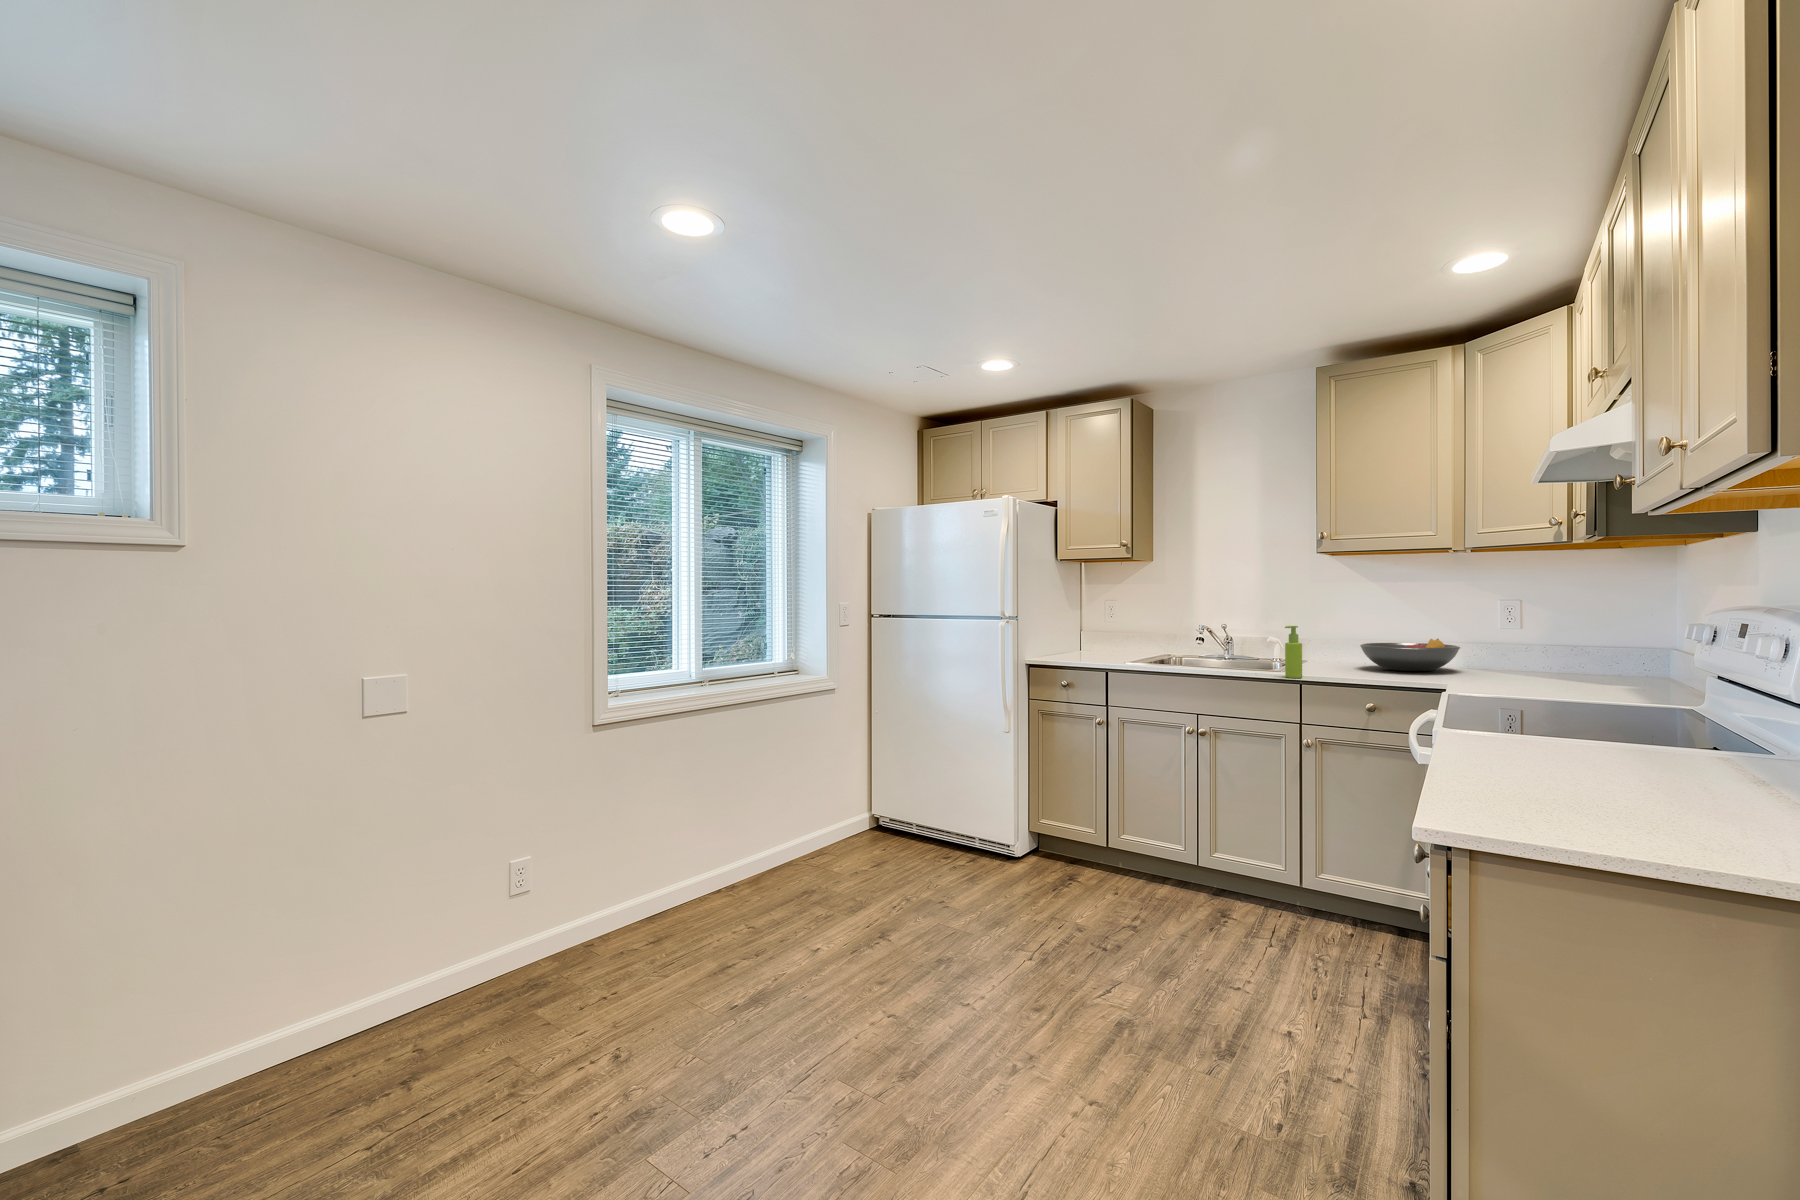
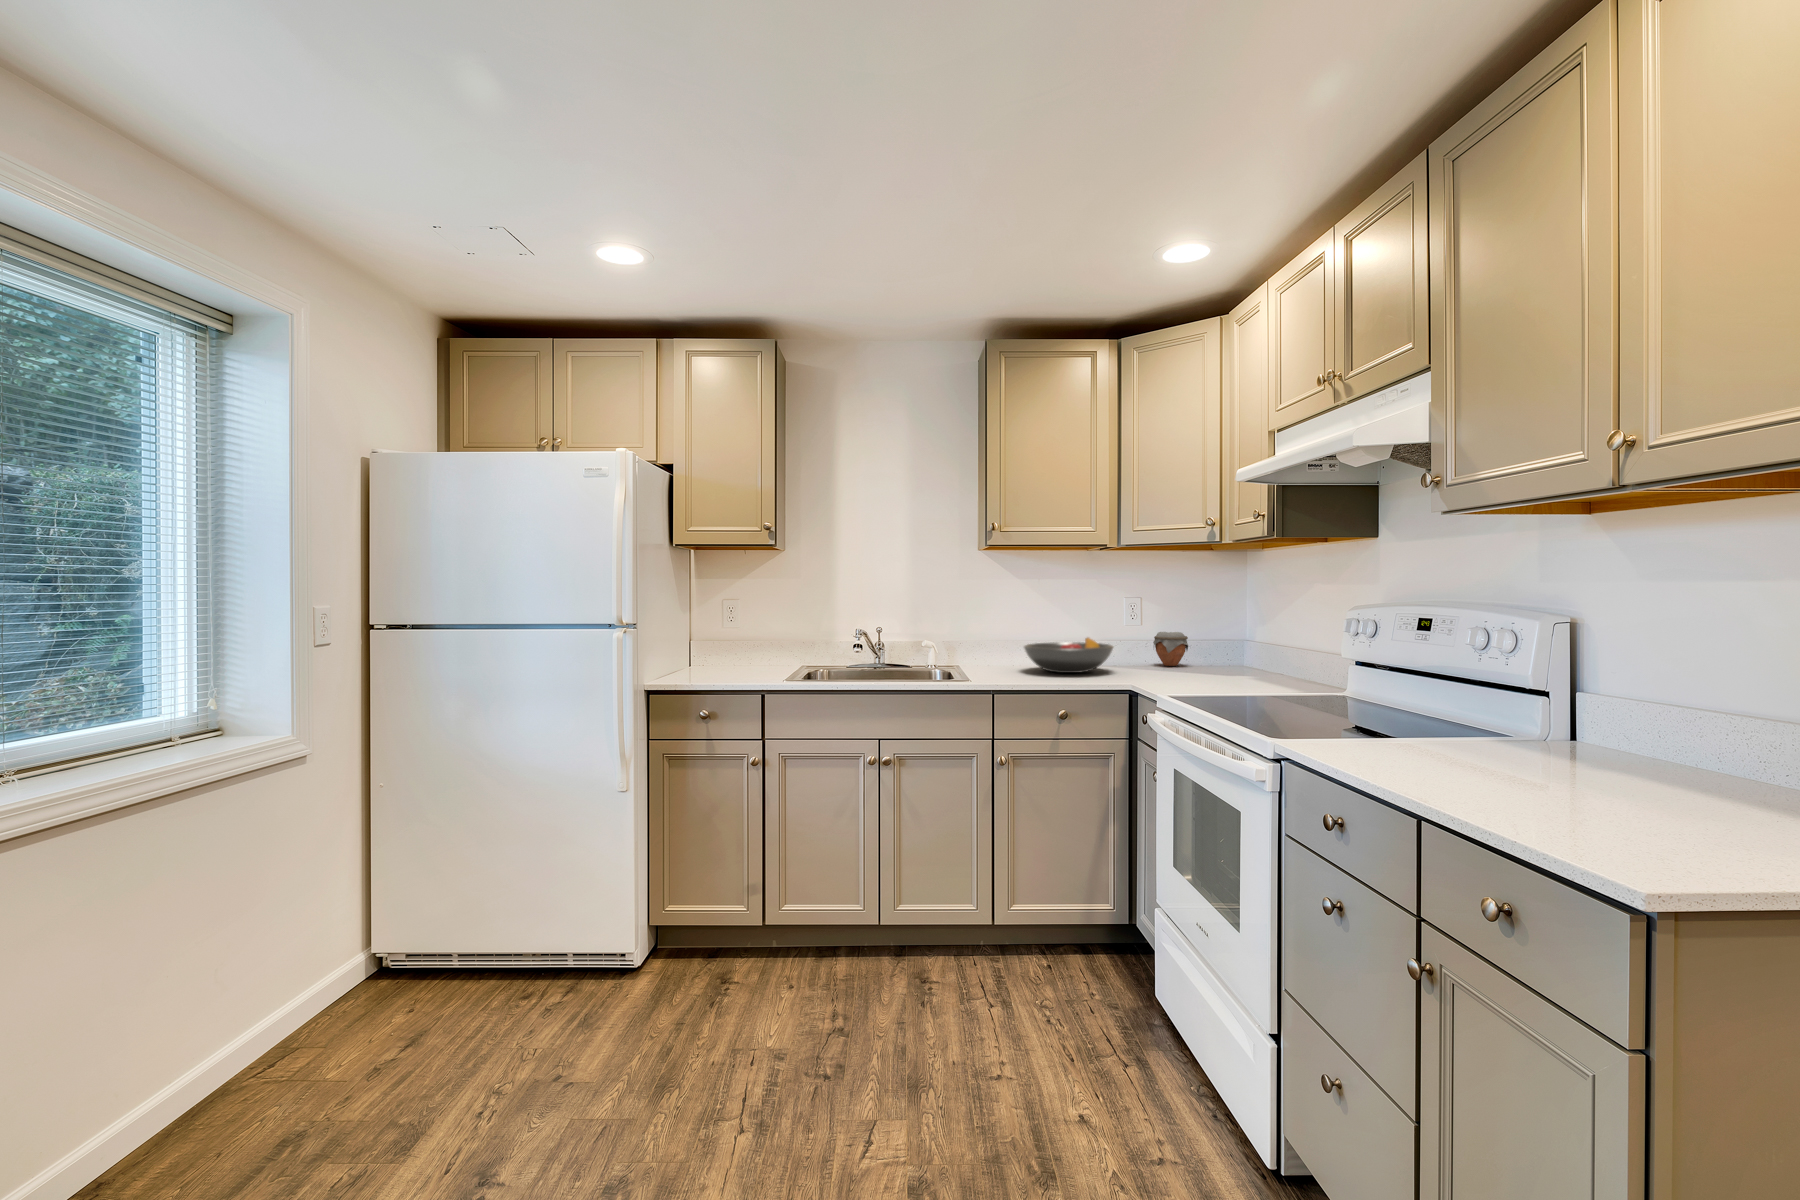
soap dispenser: present [1285,626,1302,678] -> none [979,629,996,689]
jar: none [1523,636,1568,671] -> present [1153,632,1188,666]

